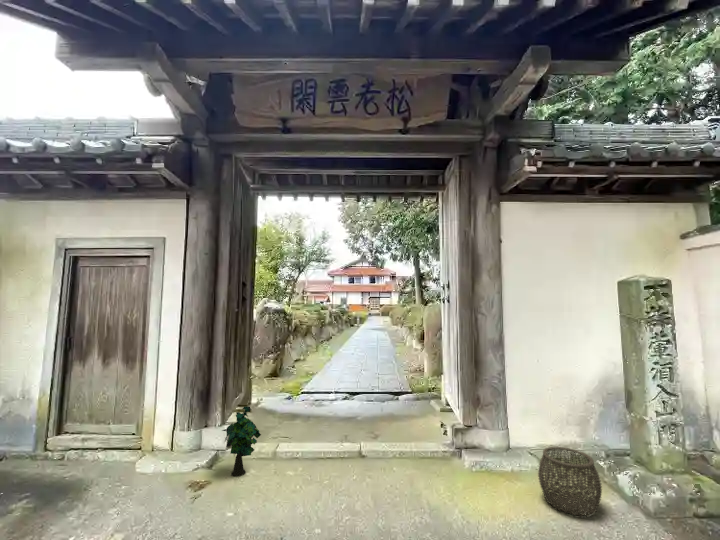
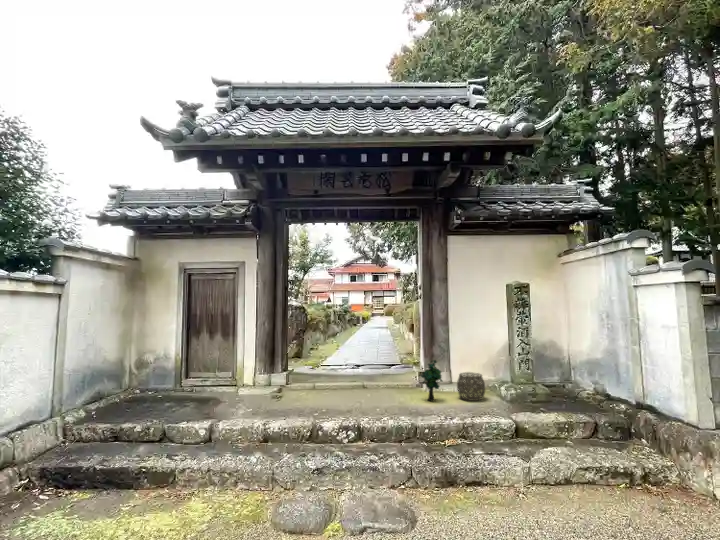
decorative plant: present [222,406,261,477] -> present [420,360,443,401]

